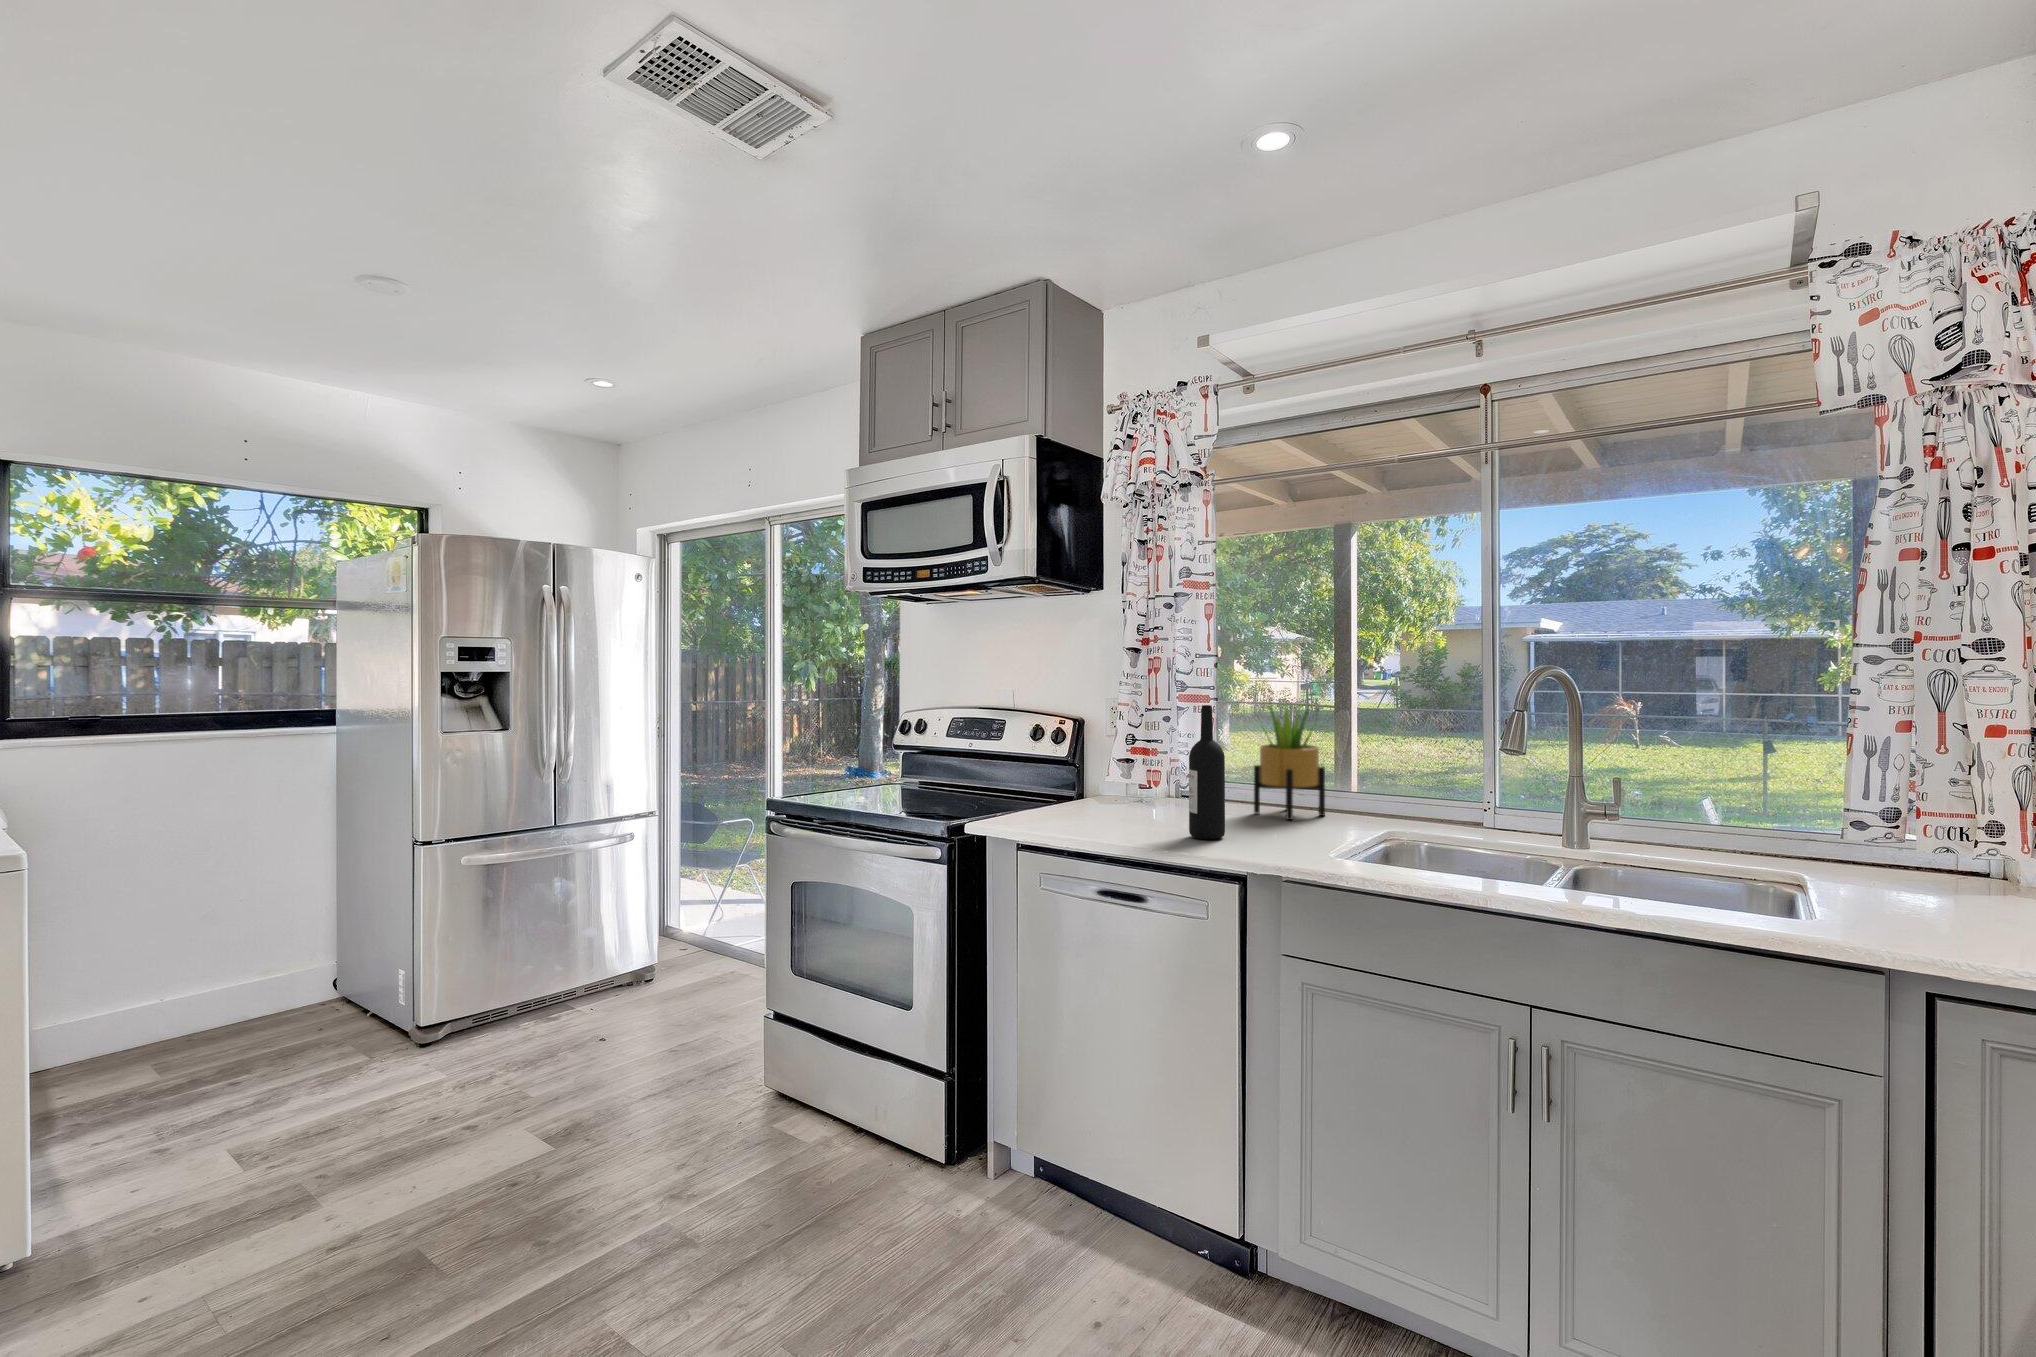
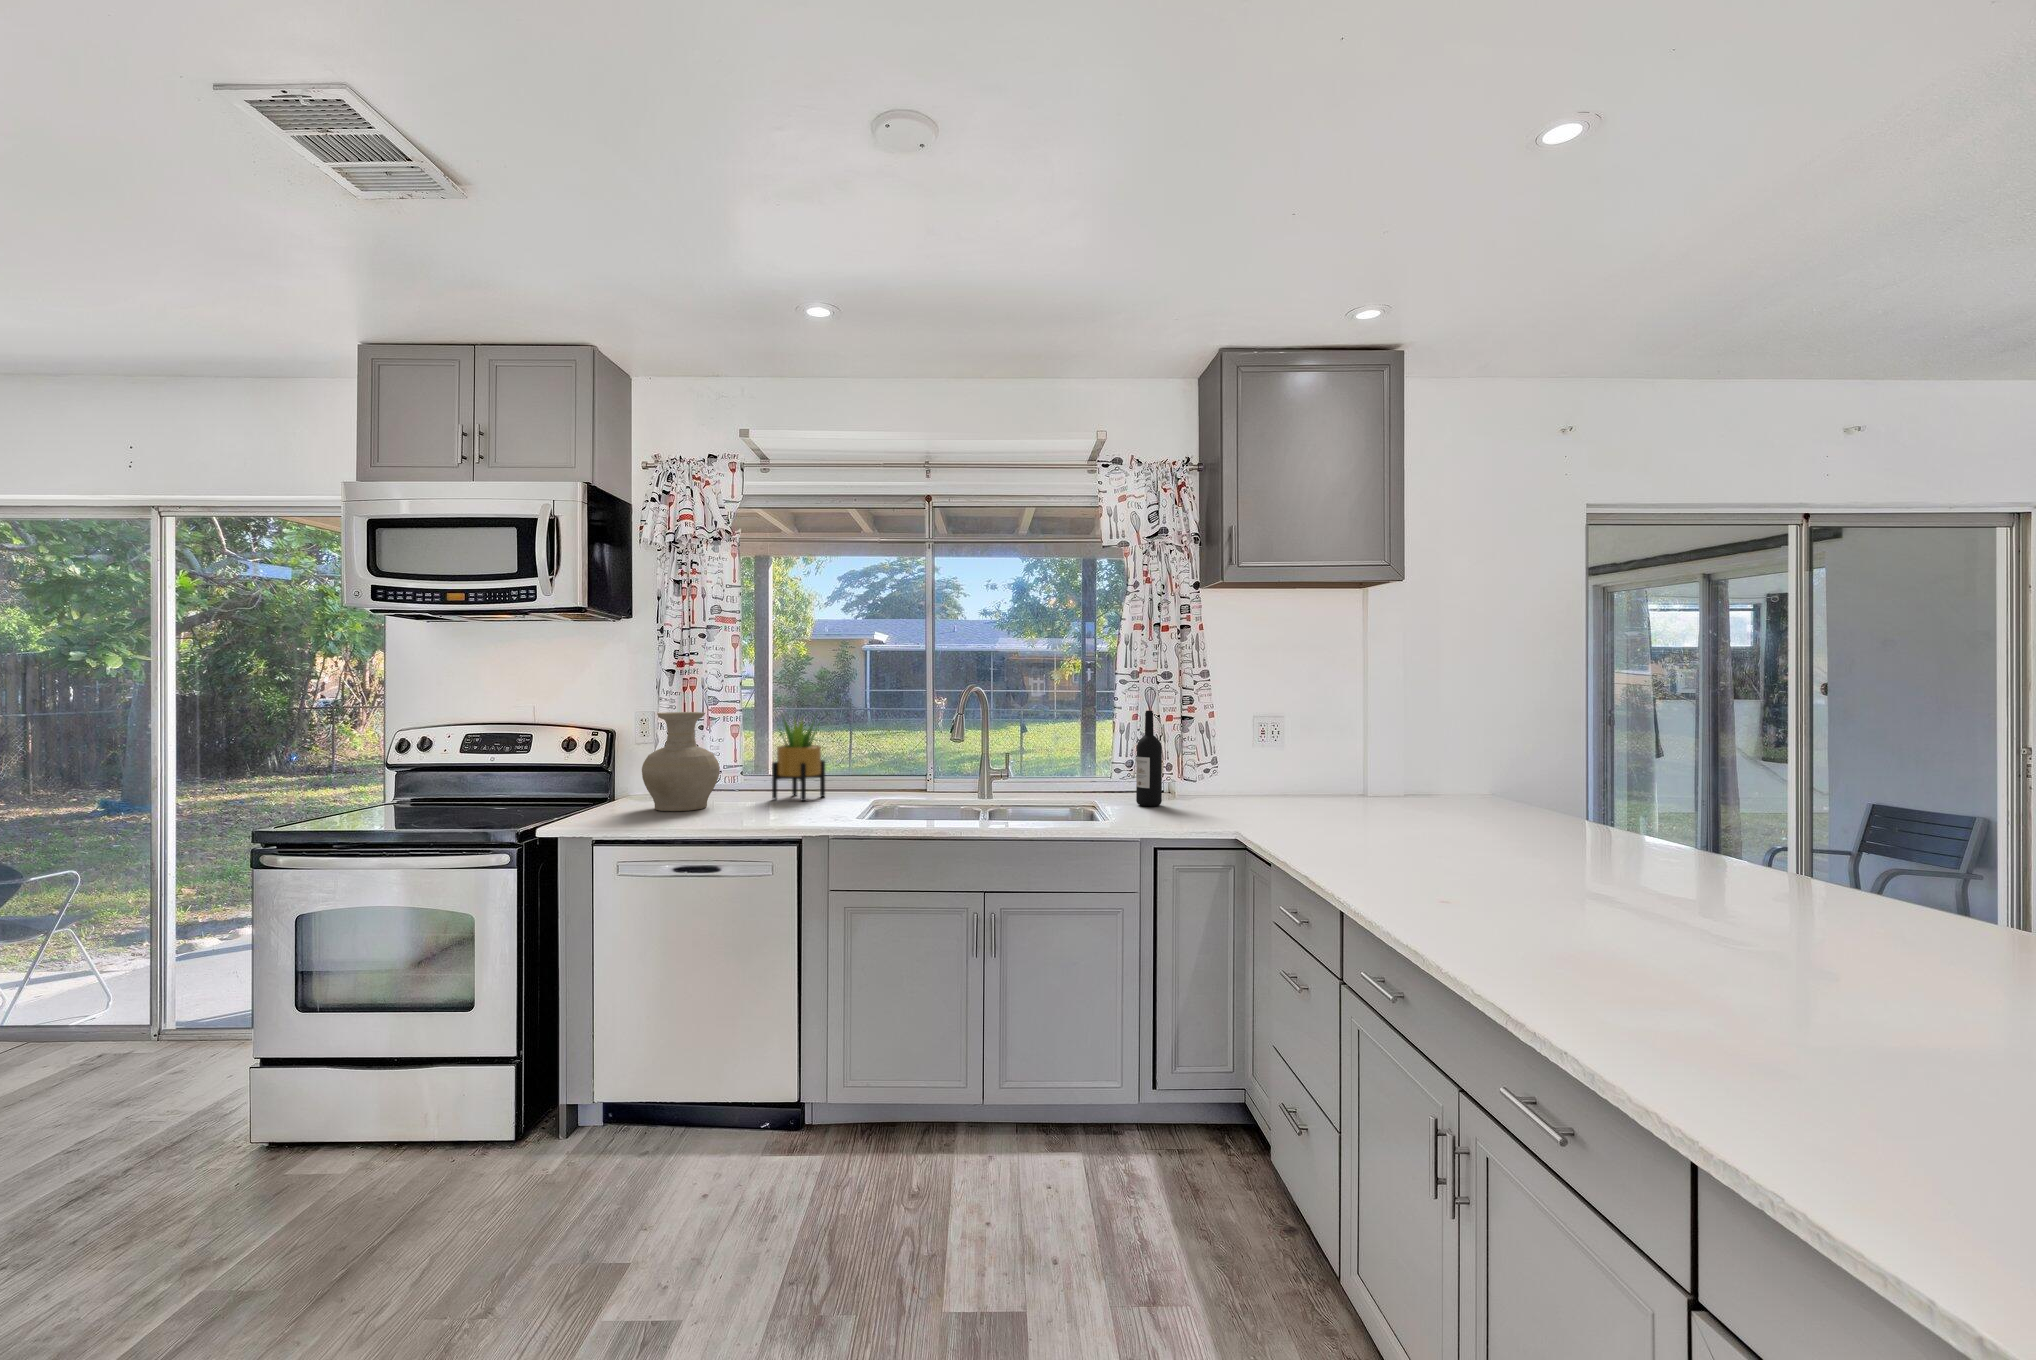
vase: none [1092,699,1182,819] -> present [642,712,720,811]
wine bottle: present [1189,705,1225,839] -> present [1136,711,1162,806]

